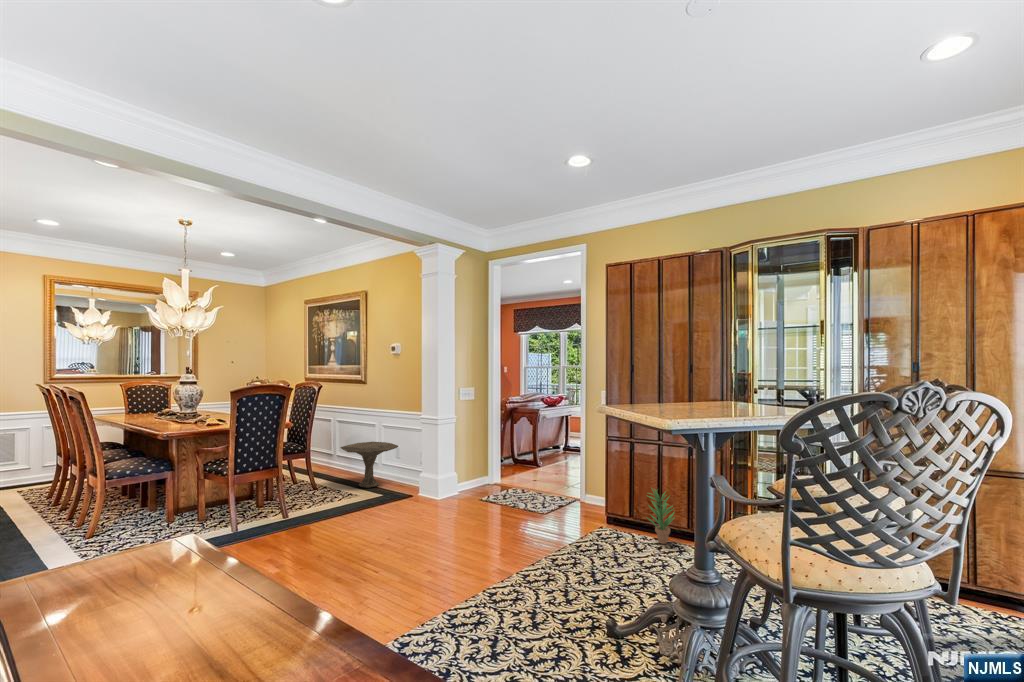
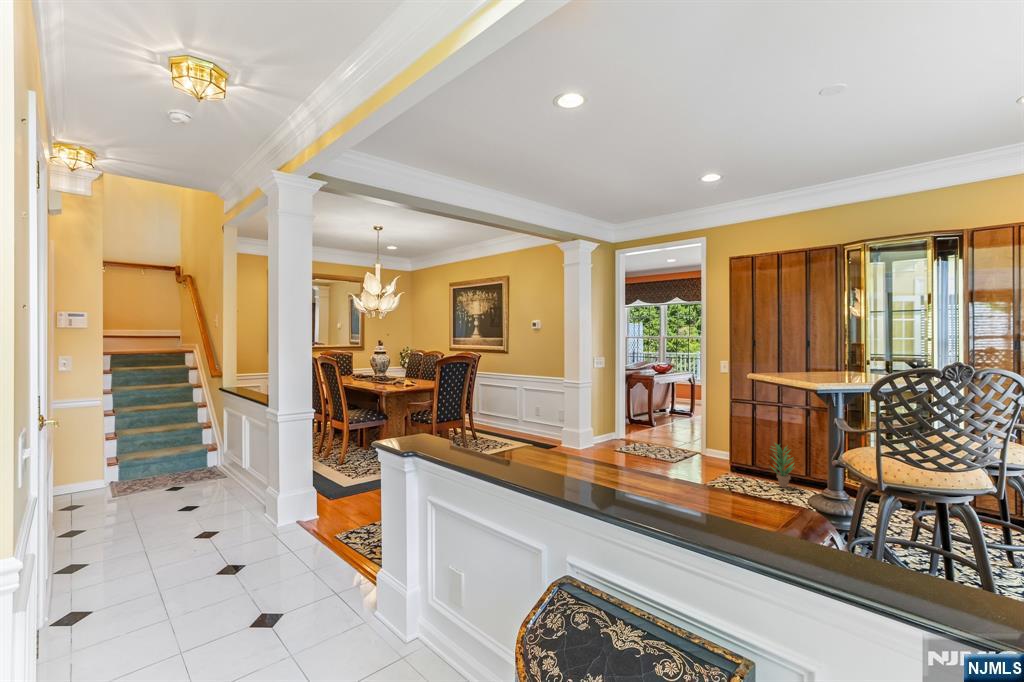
side table: present [340,442,398,488] -> none [495,401,541,438]

